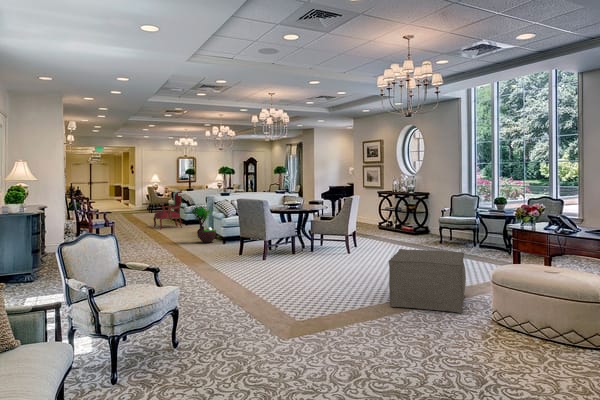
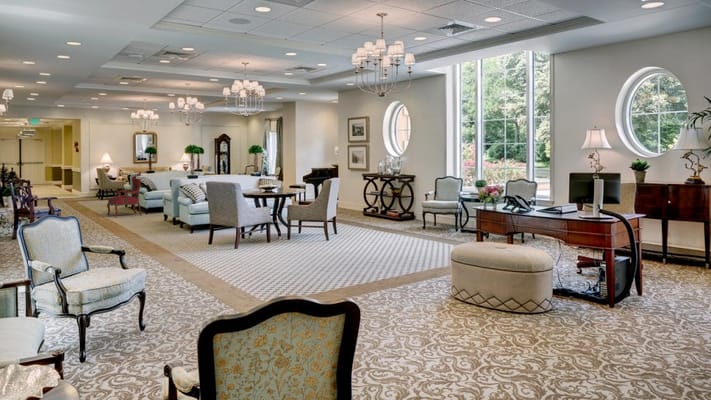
potted tree: present [190,205,216,243] -> none [151,185,182,231]
ottoman: present [389,249,466,313] -> none [359,232,435,292]

